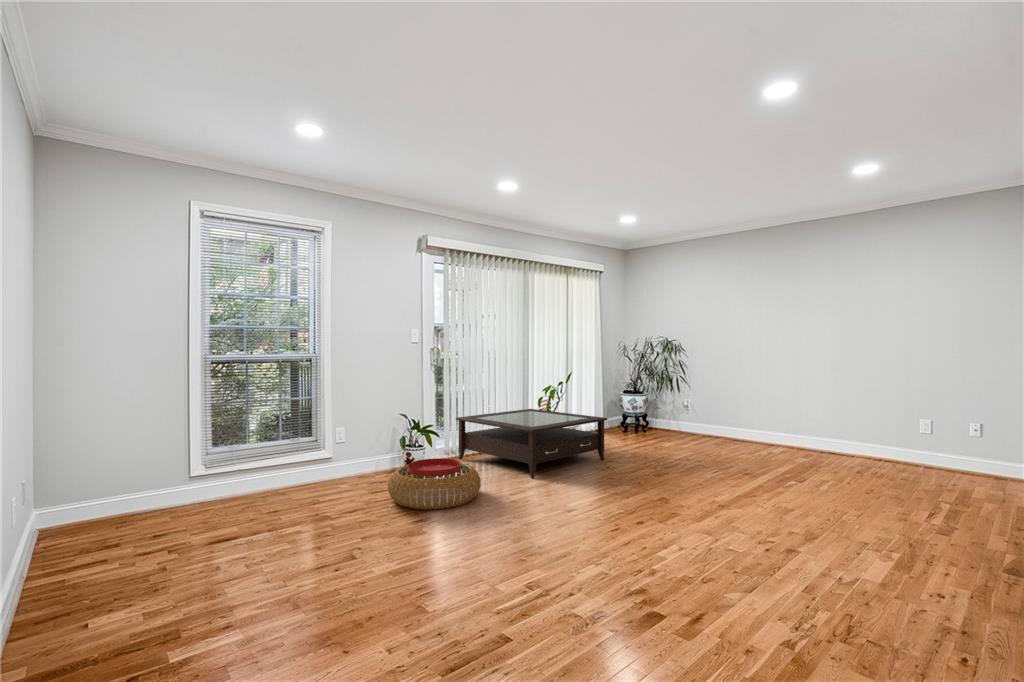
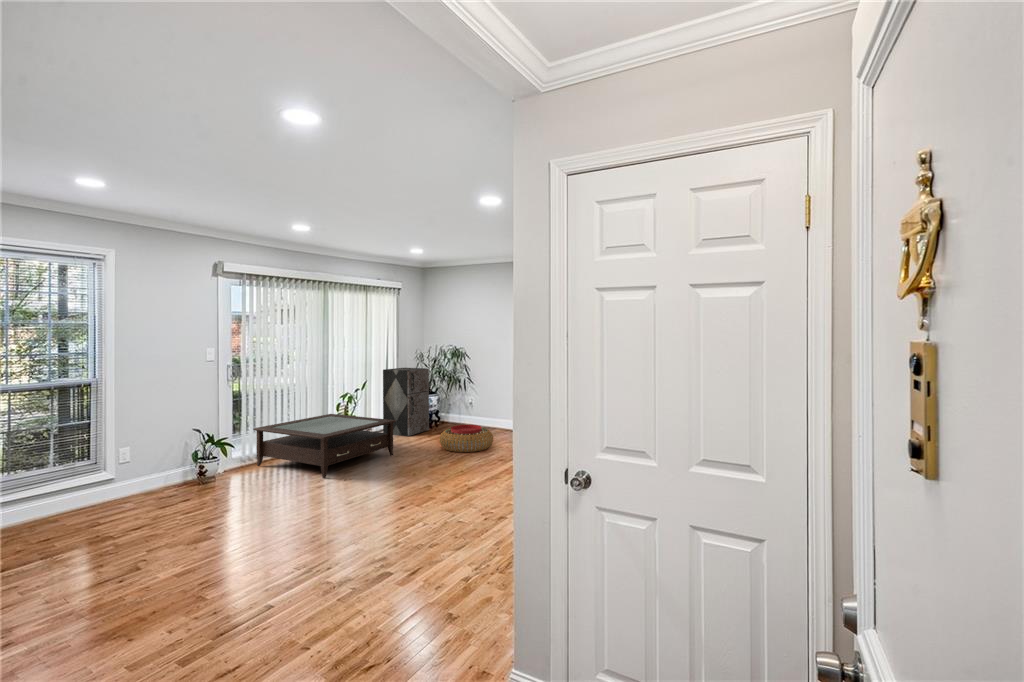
storage cabinet: none [584,362,637,441] -> present [383,368,429,436]
pouf: present [388,458,481,509] -> present [439,425,493,452]

